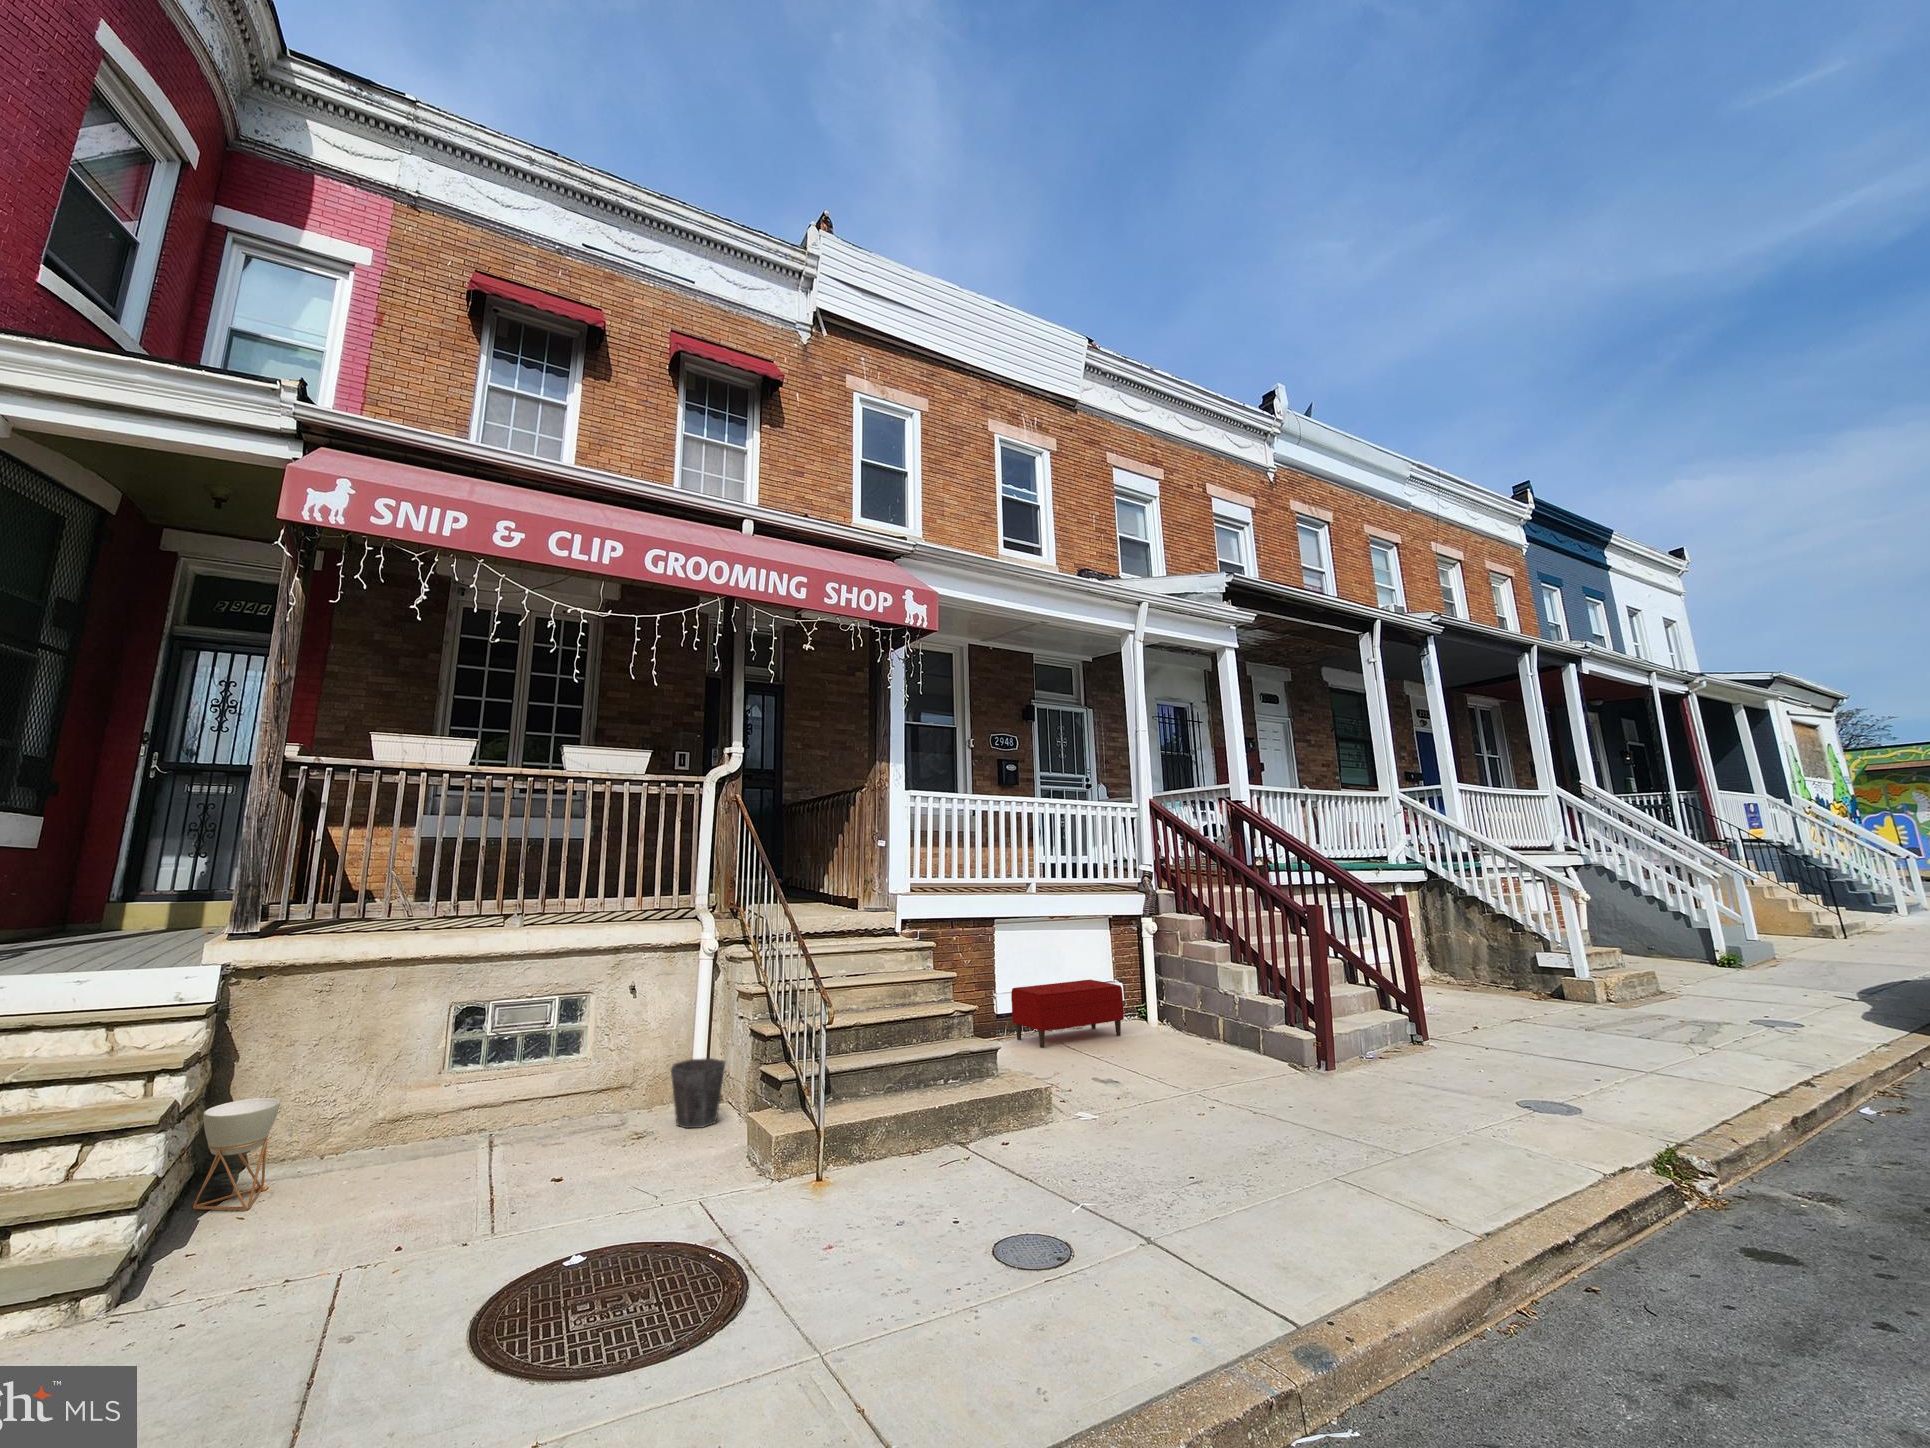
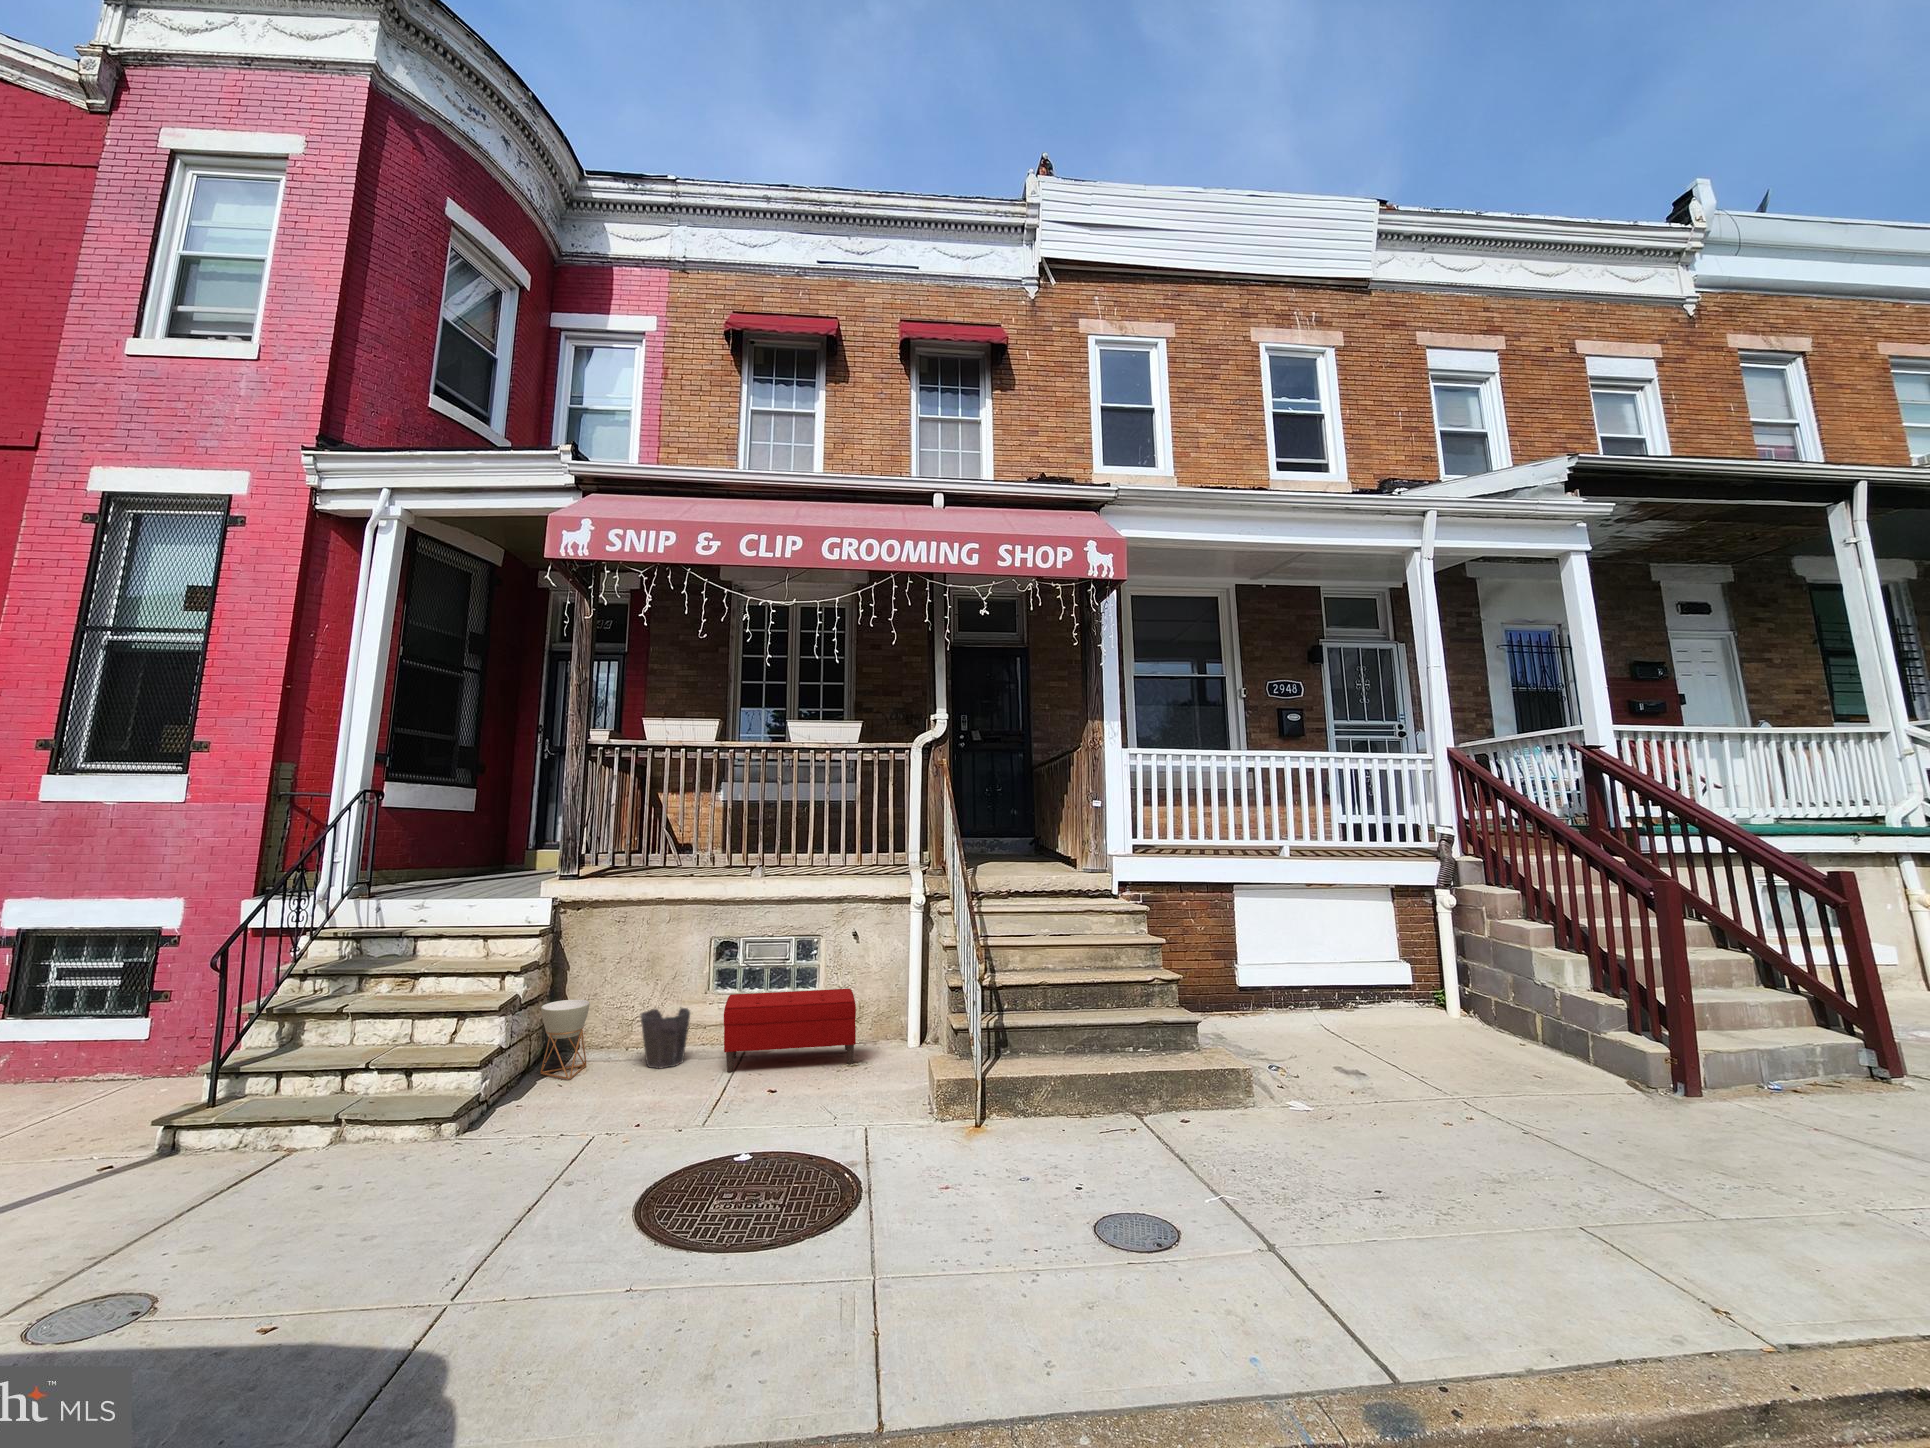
bench: present [1011,980,1124,1047] -> present [724,989,856,1072]
waste bin: present [671,1058,725,1128] -> present [640,1008,690,1069]

